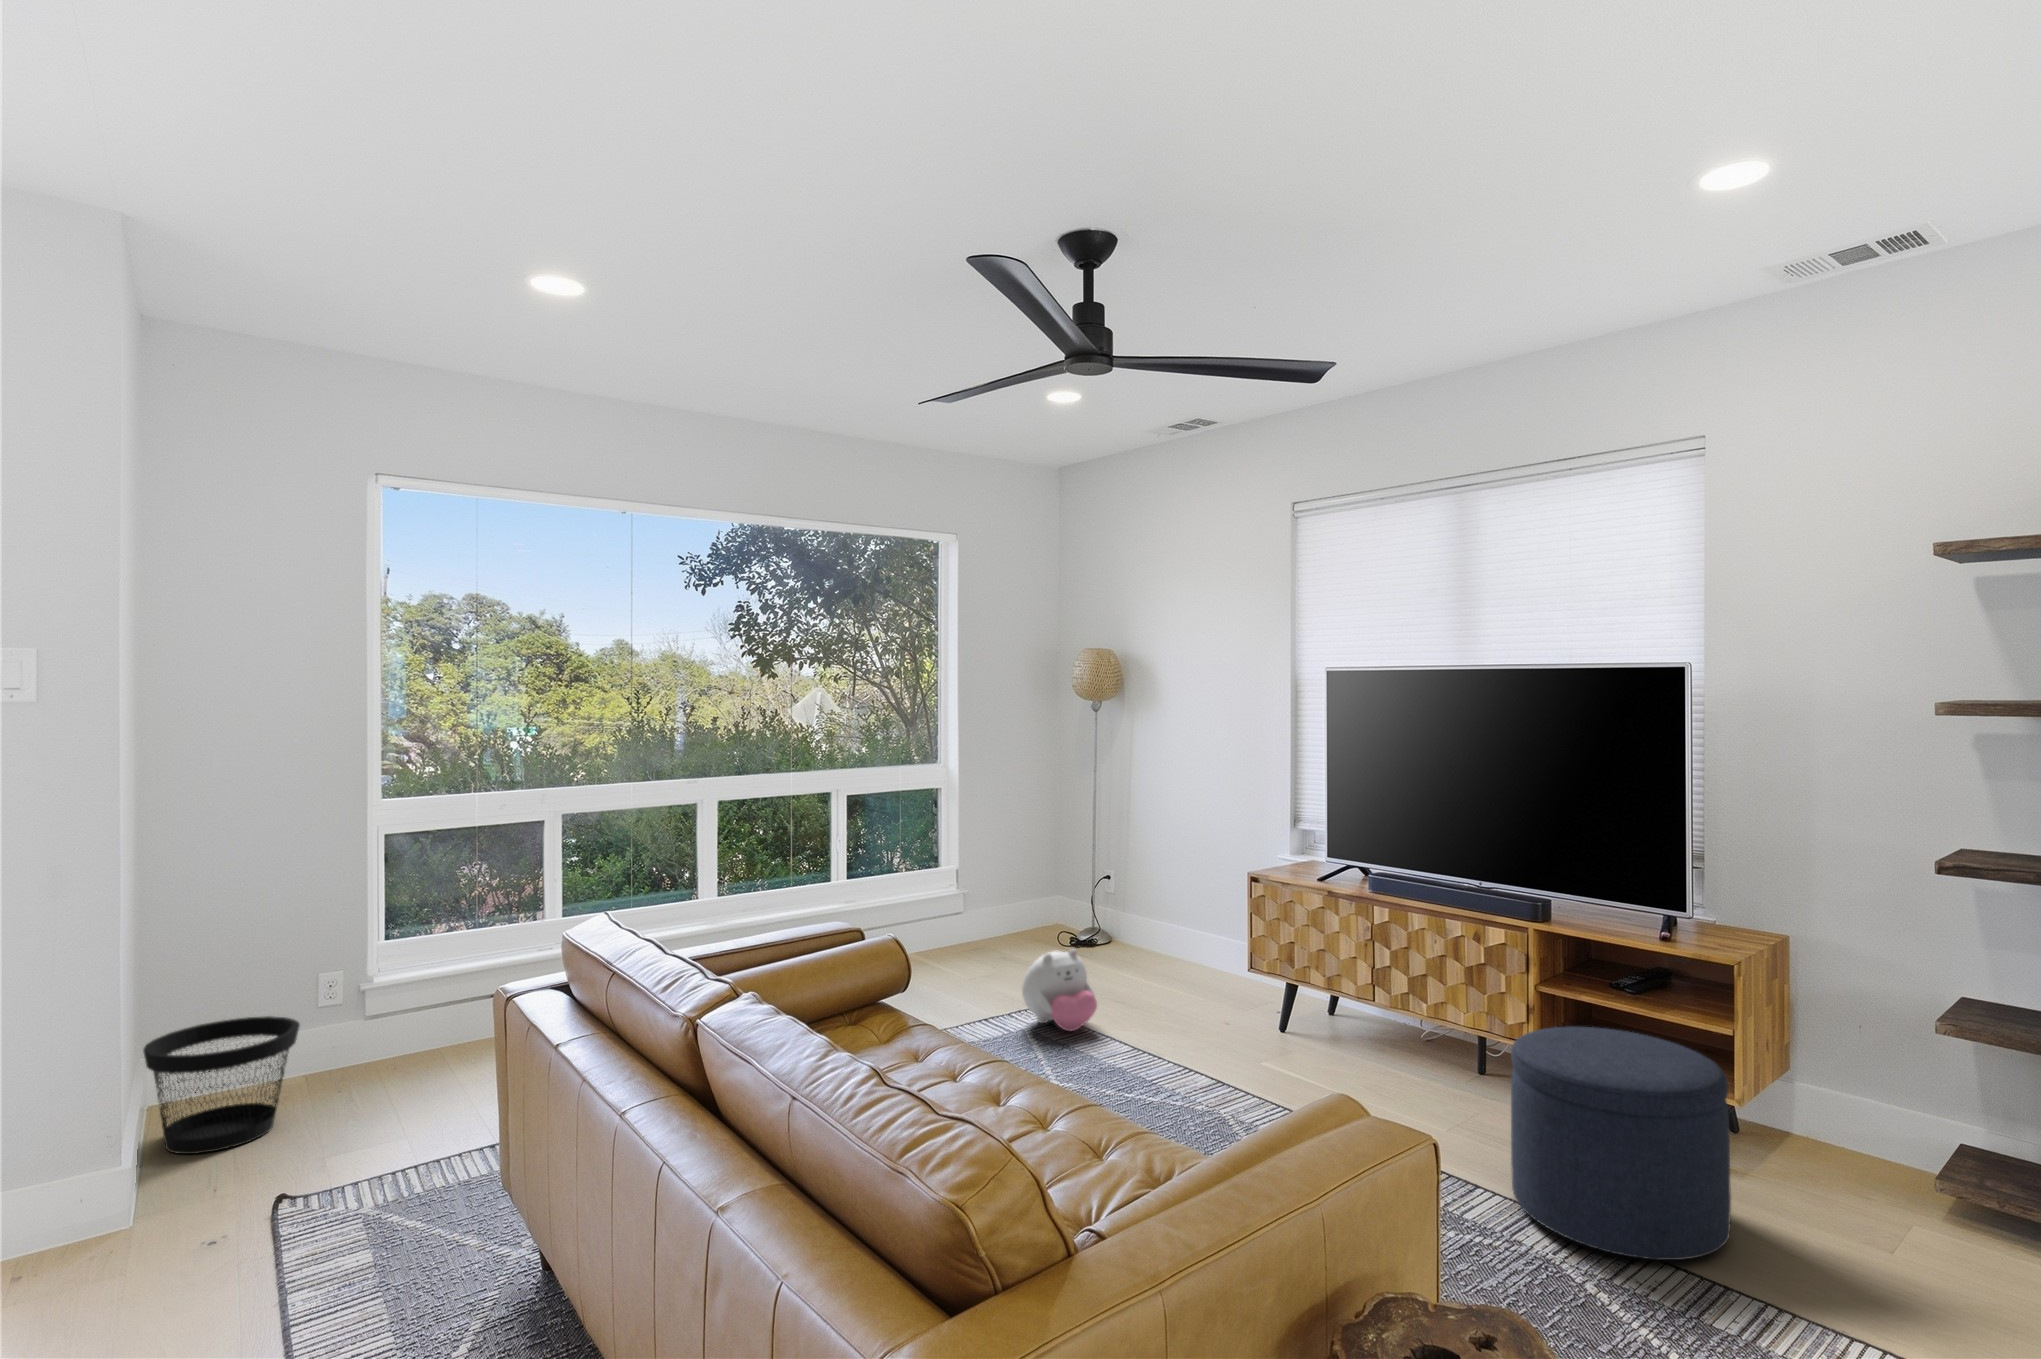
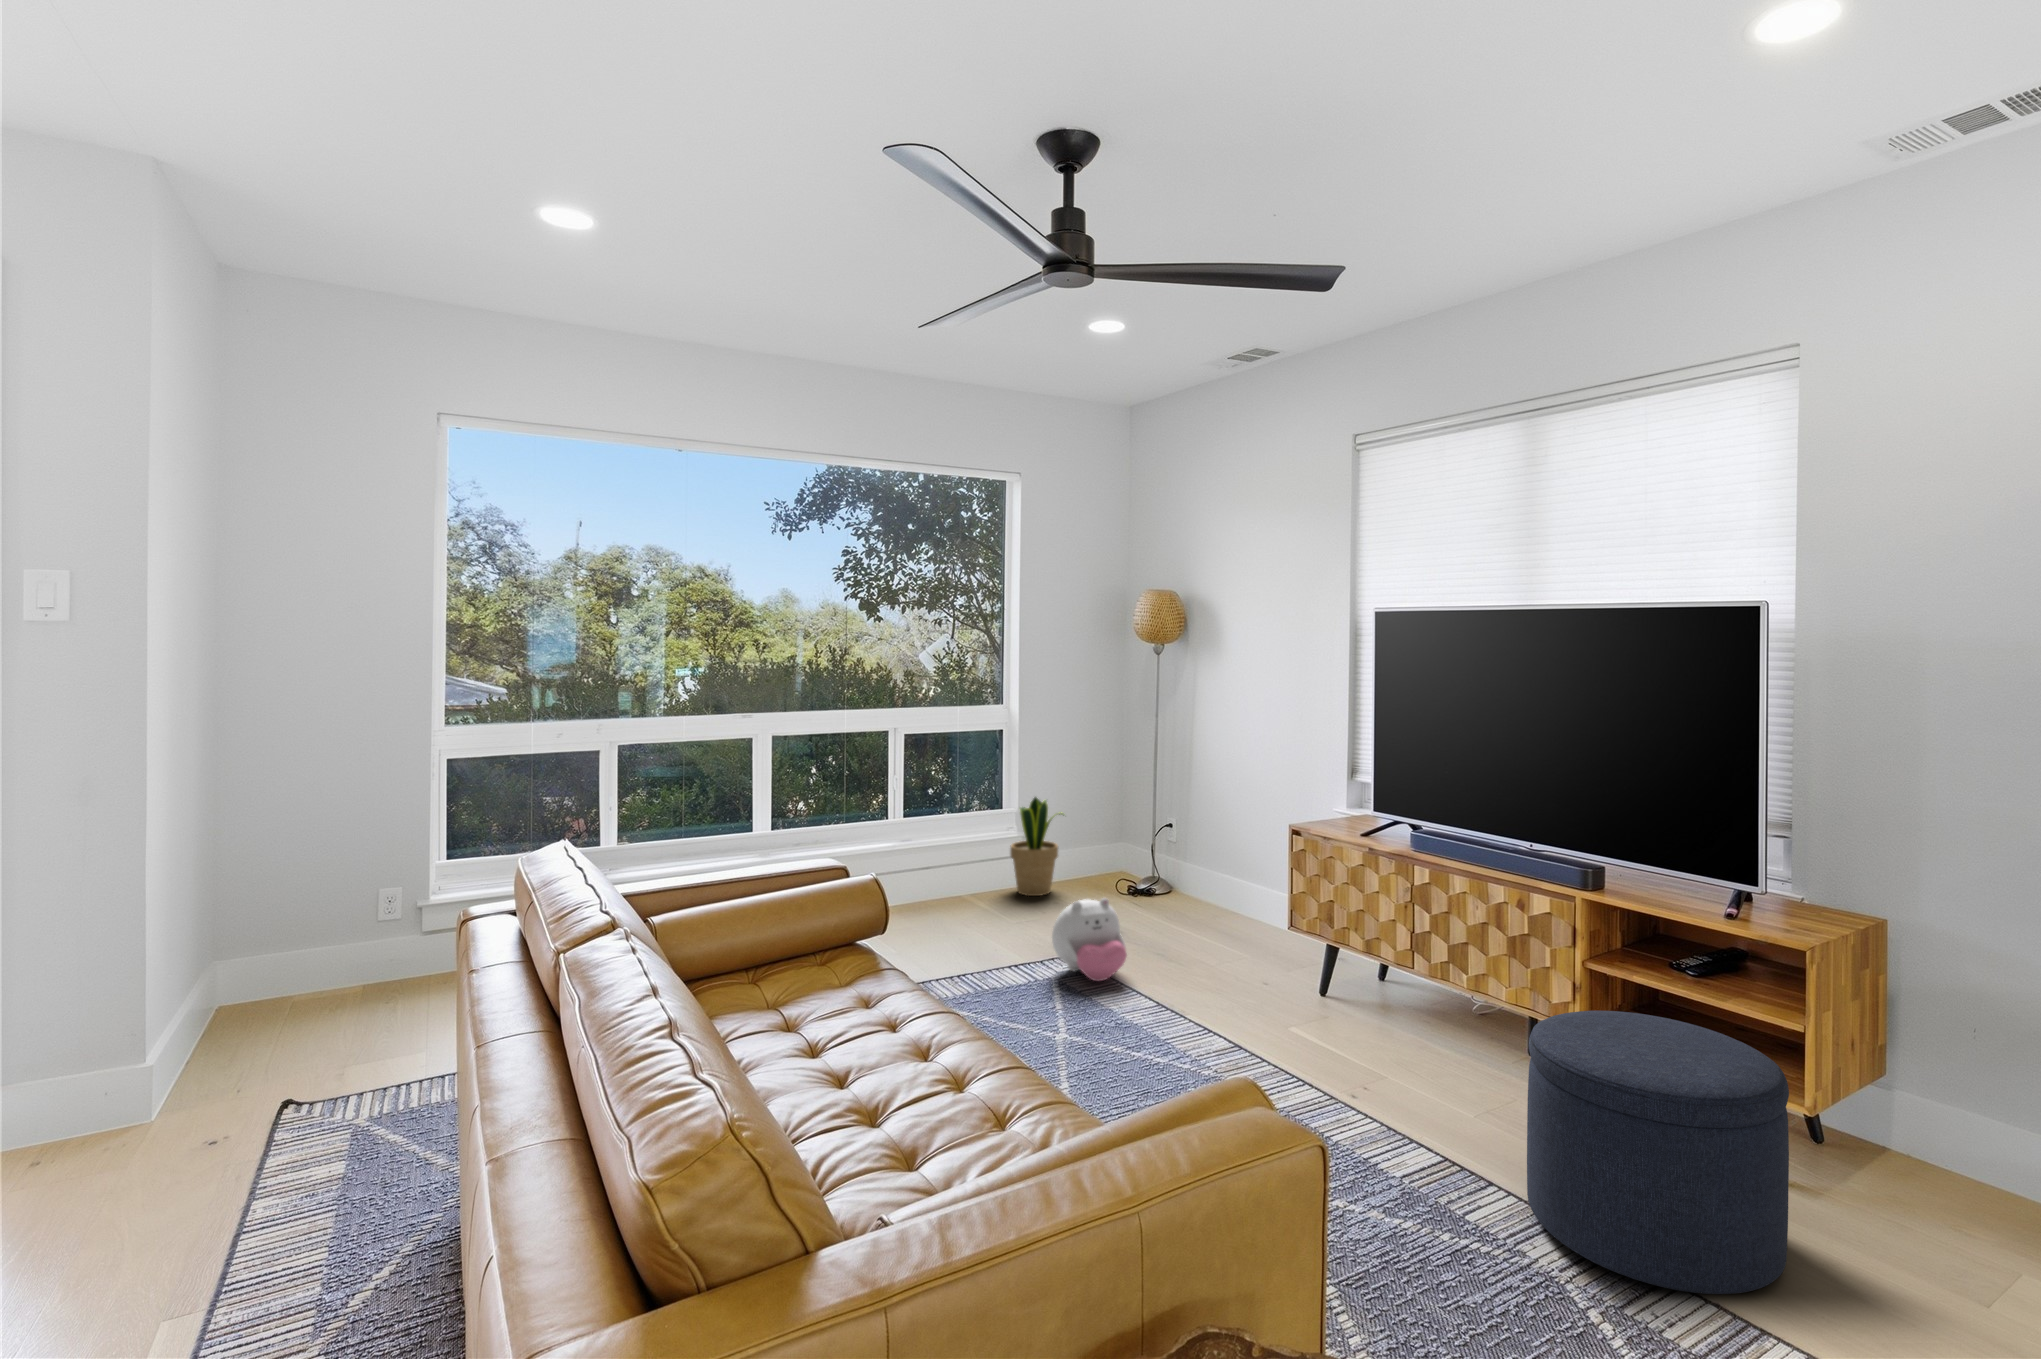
potted plant: none [951,851,1008,952] -> present [1010,797,1064,896]
wastebasket: present [143,1016,300,1154] -> none [204,930,349,1053]

